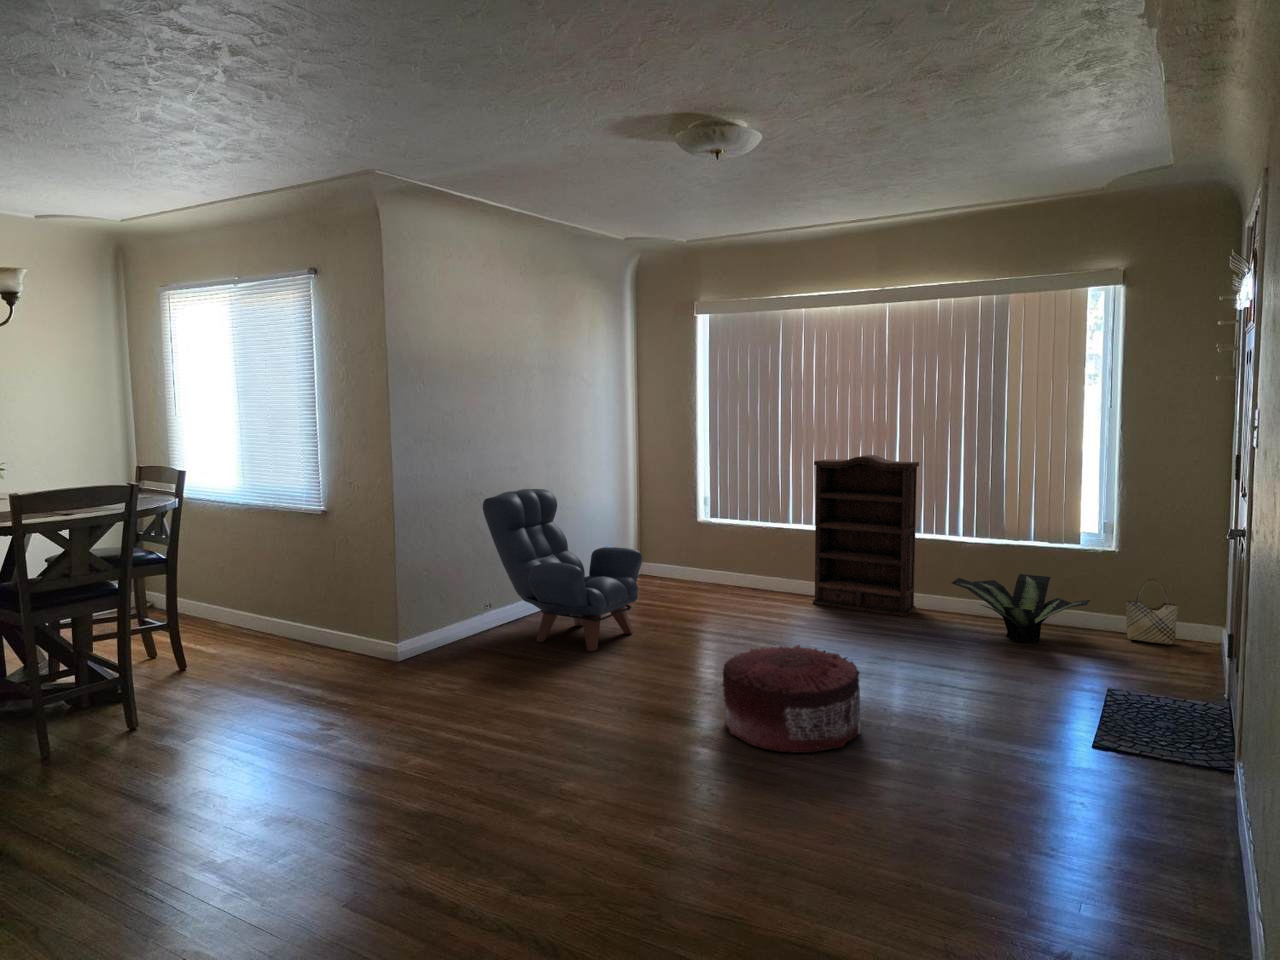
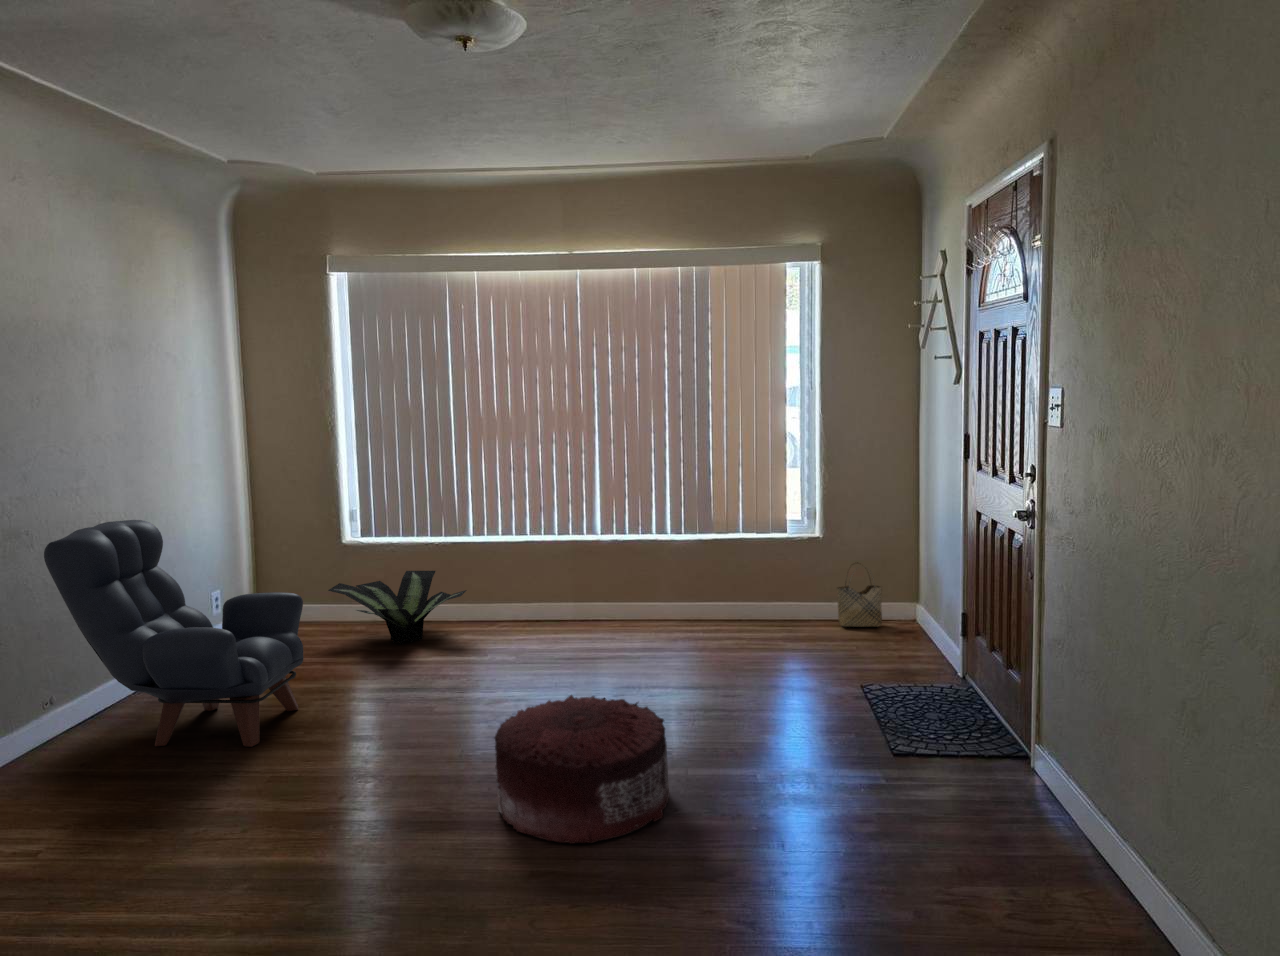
bookshelf: present [813,455,919,617] -> none [502,448,624,633]
potted plant: present [952,574,1090,643] -> present [328,571,467,645]

